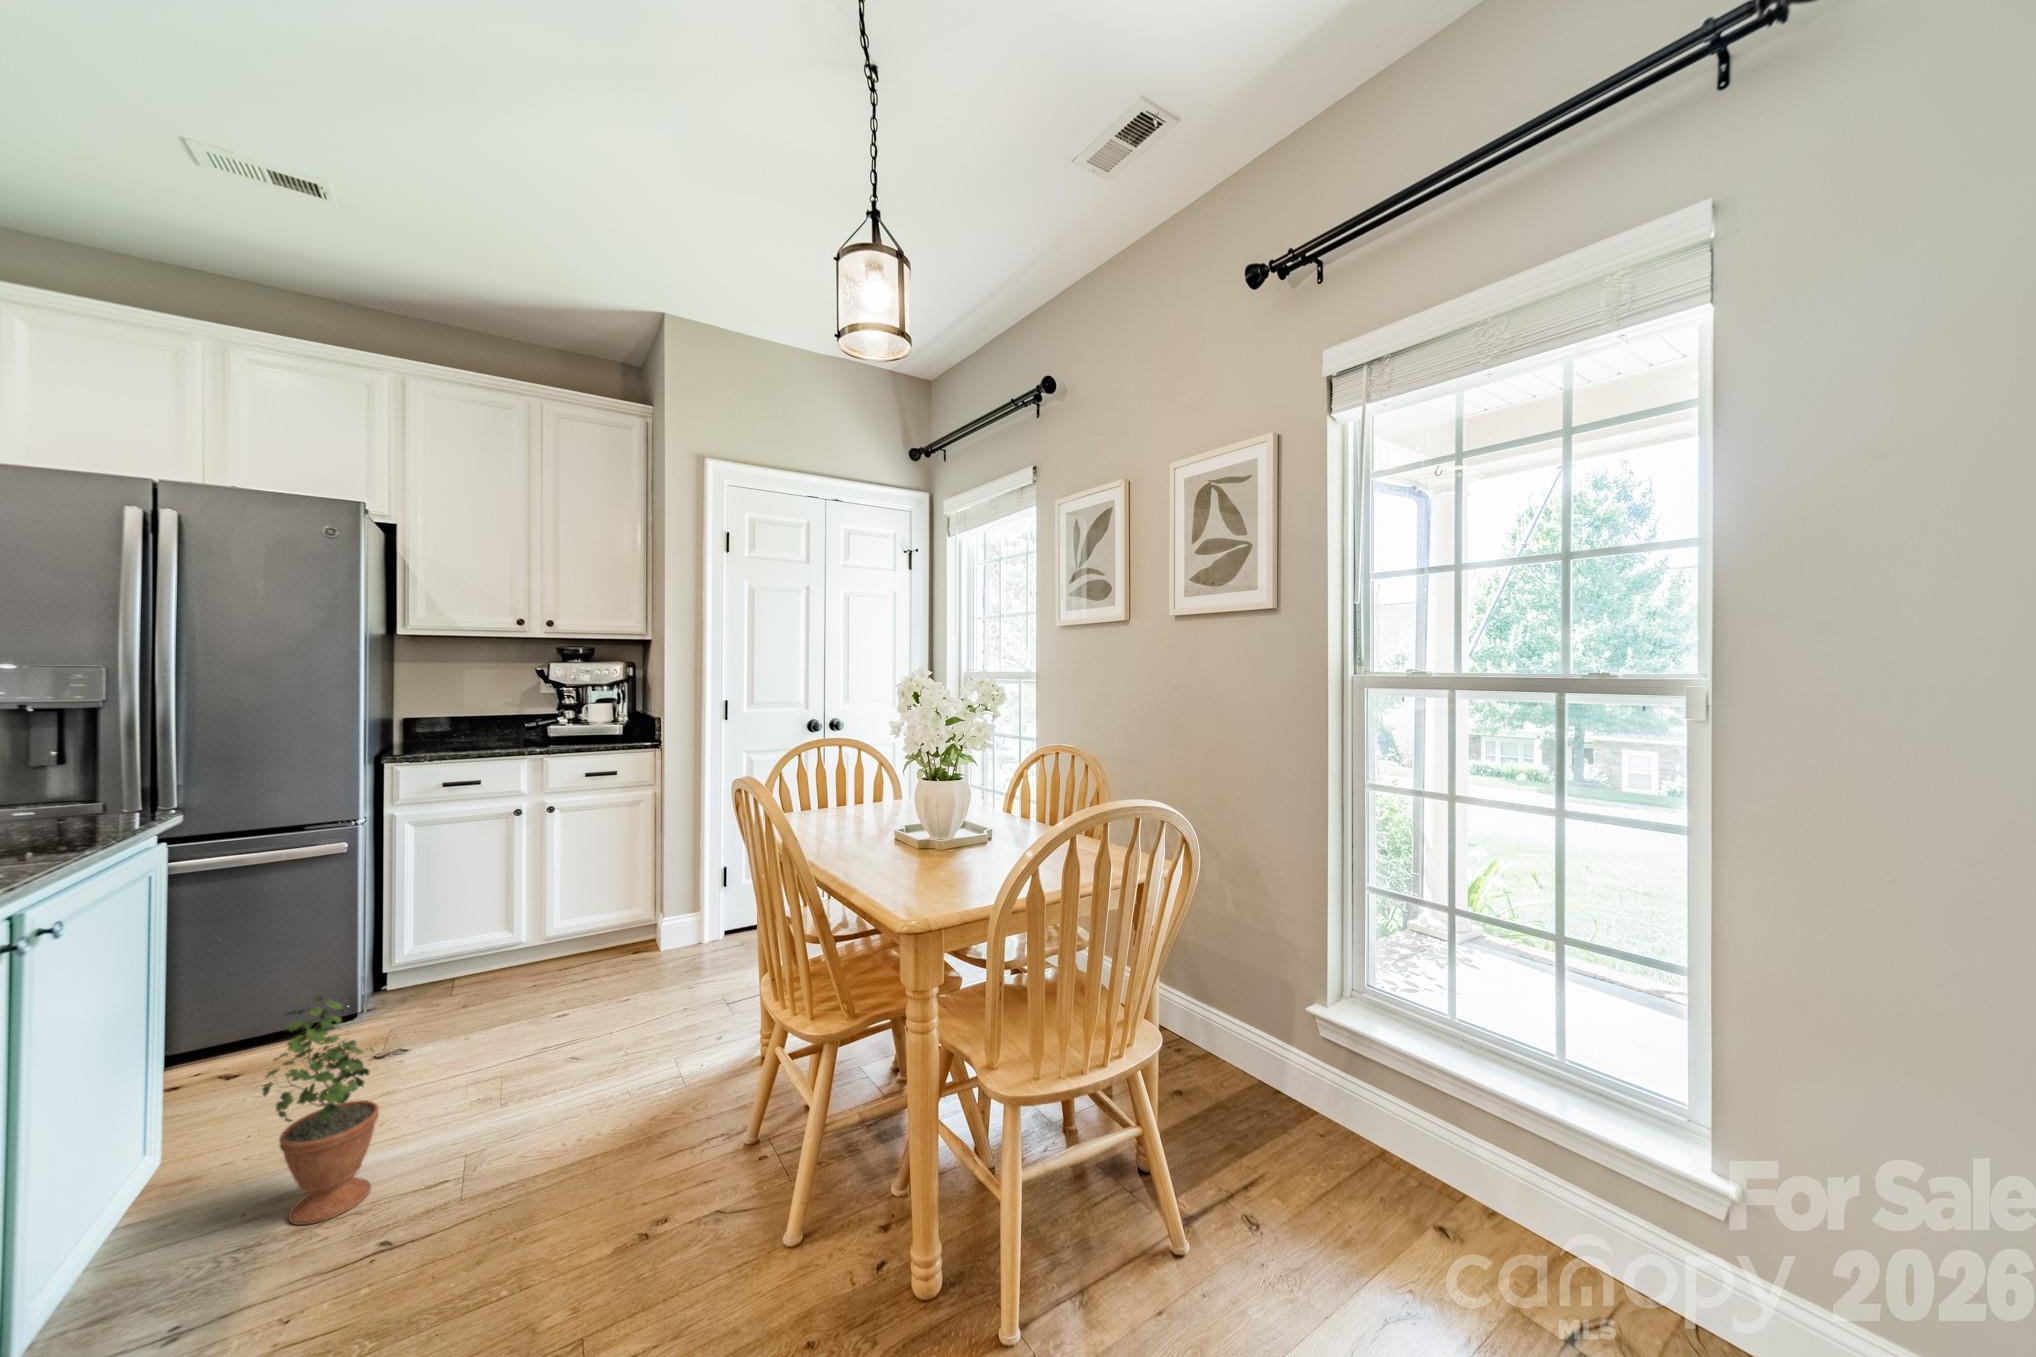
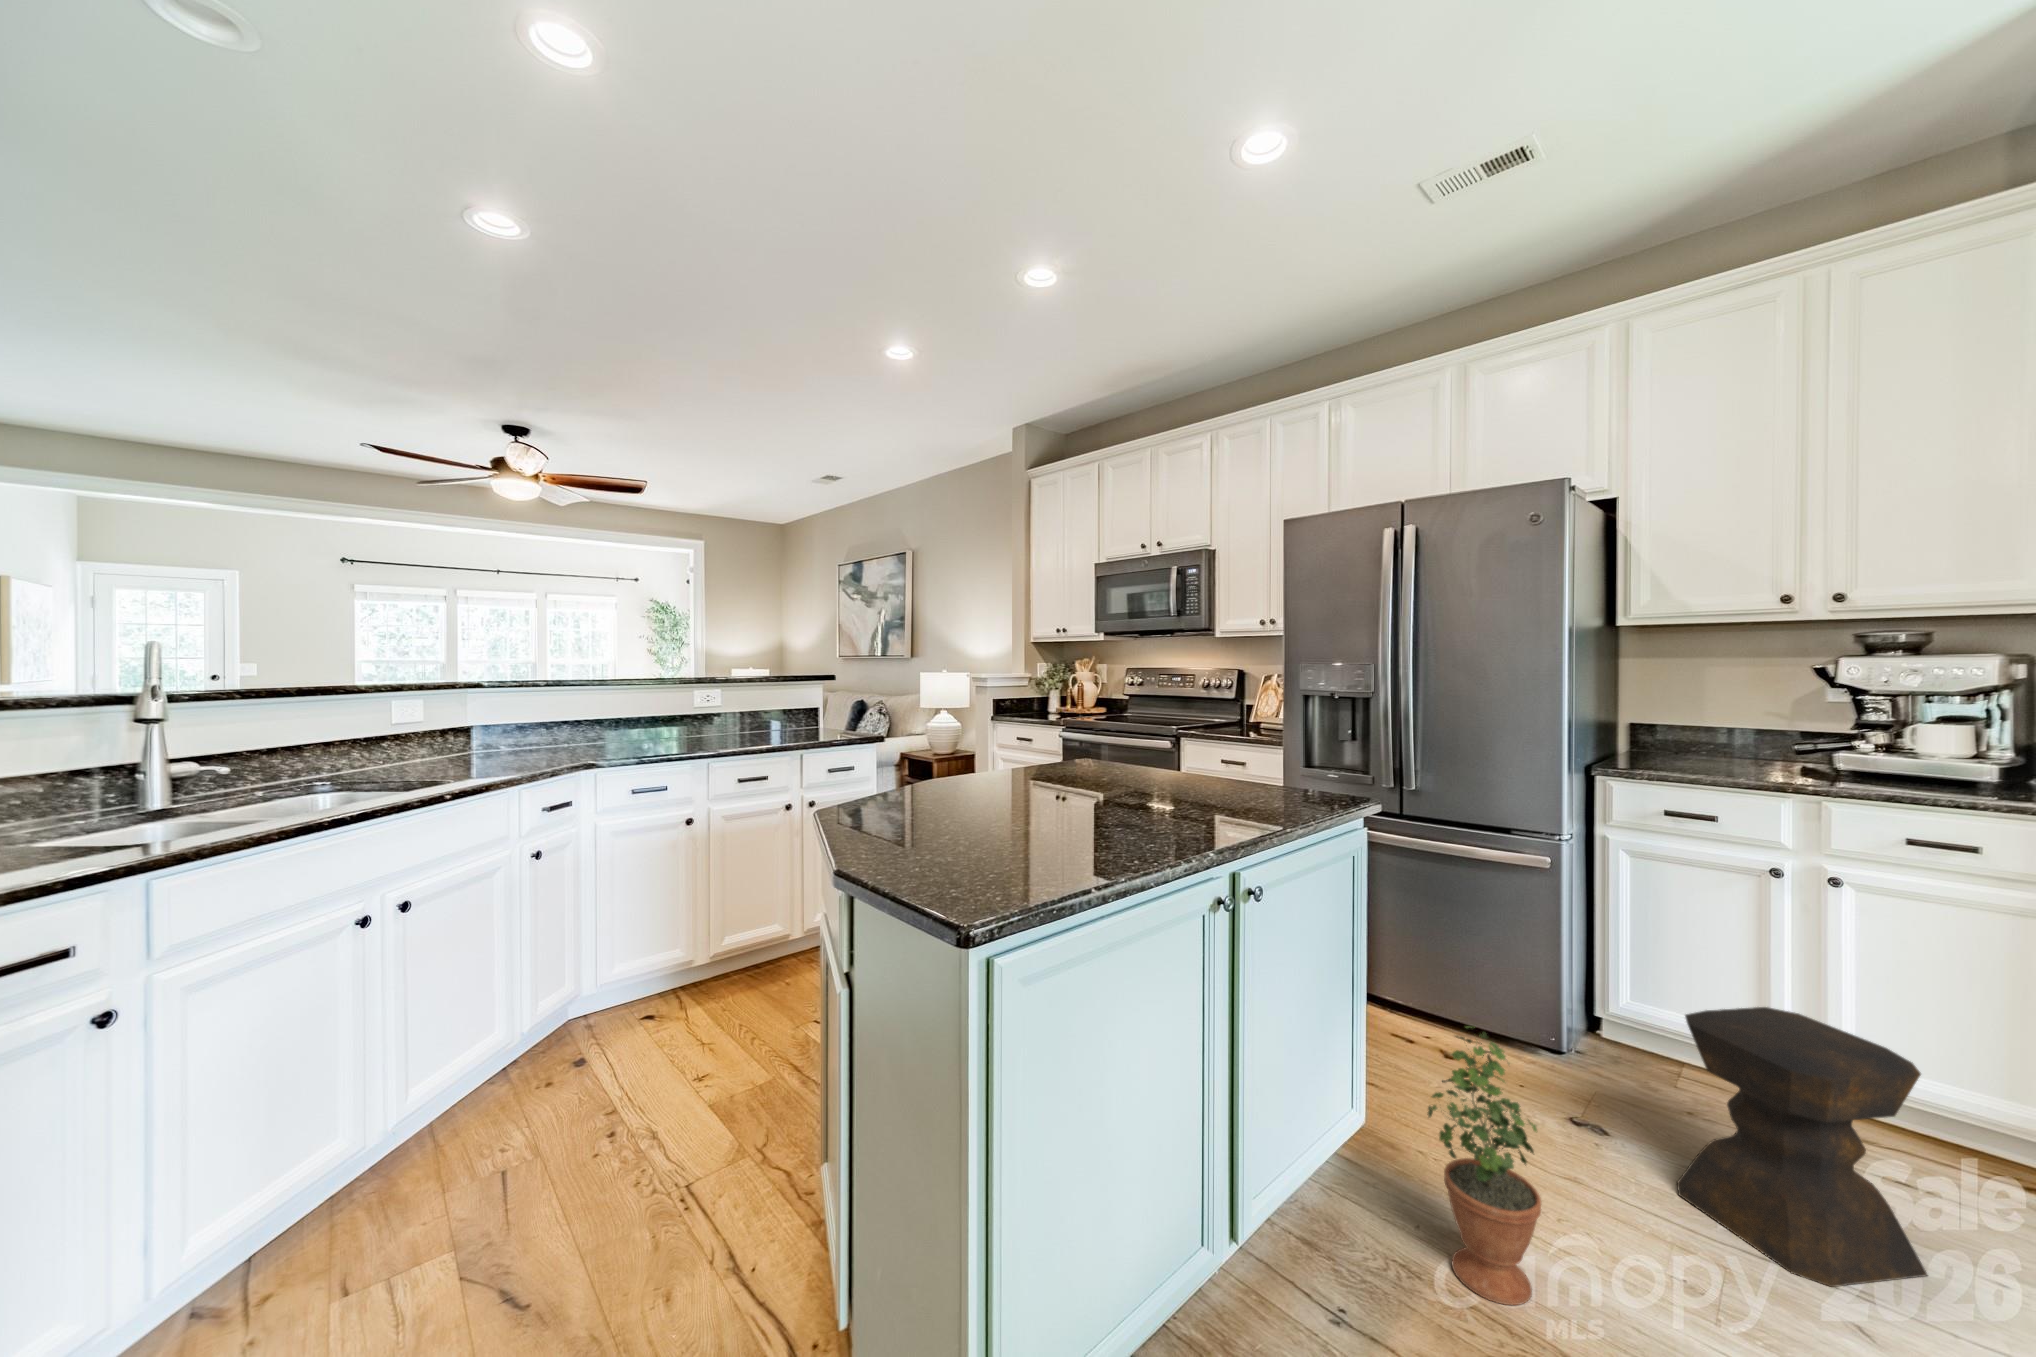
stool: none [465,898,602,1060] -> present [1677,1007,1927,1287]

